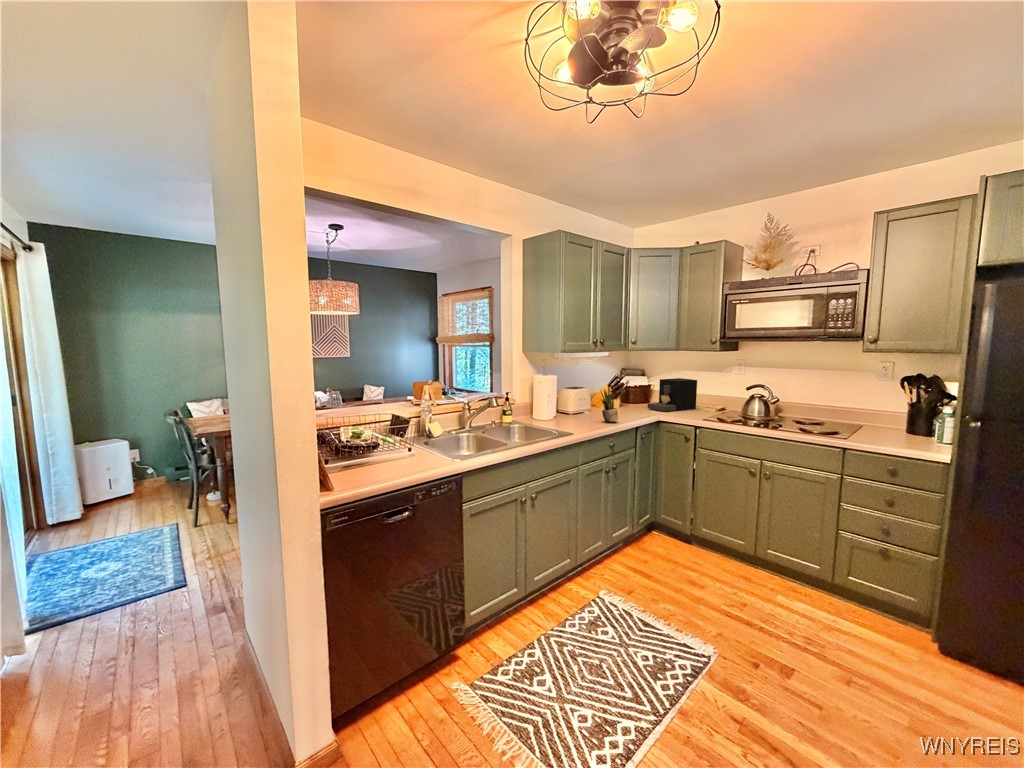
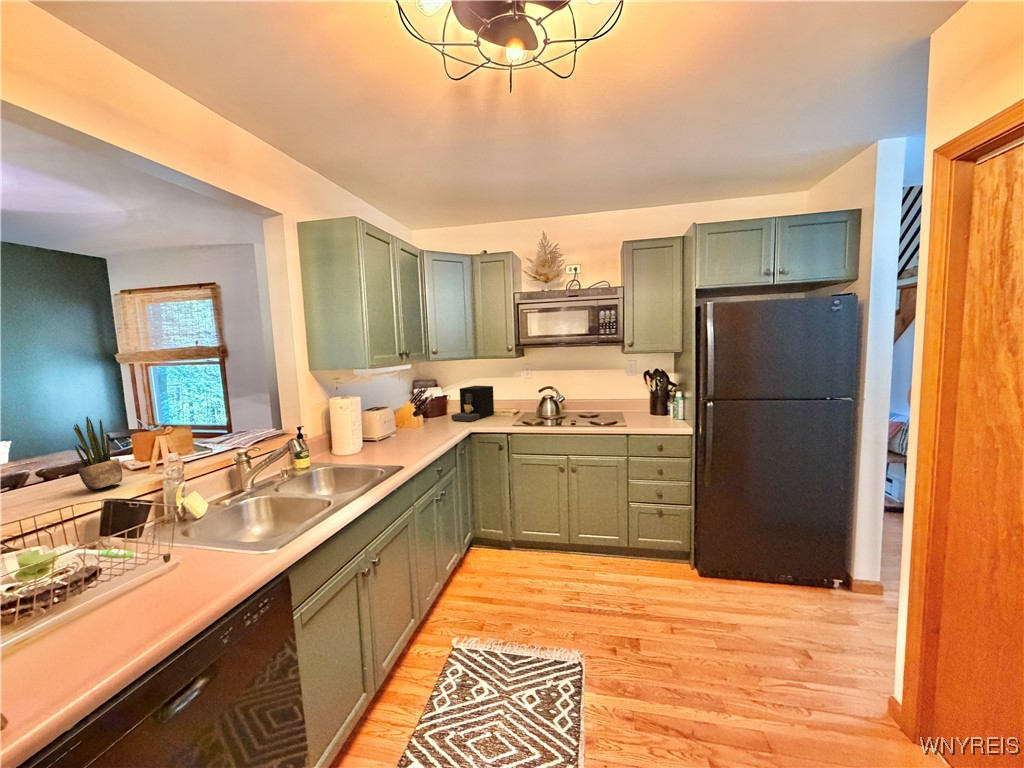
potted plant: present [601,386,618,422] -> present [74,416,122,490]

